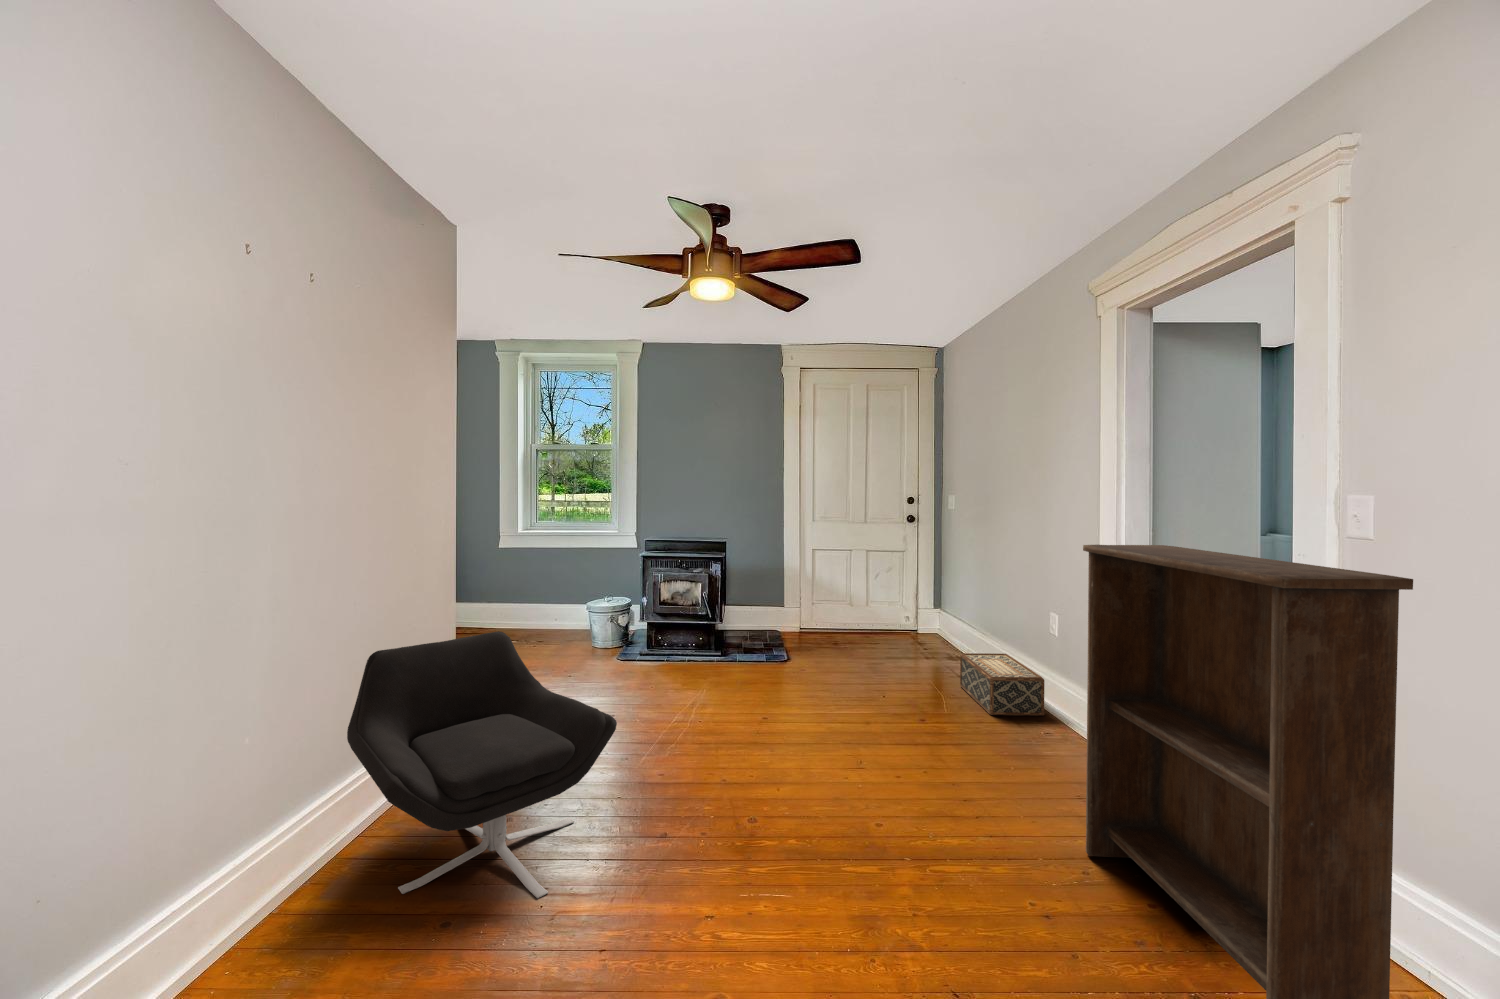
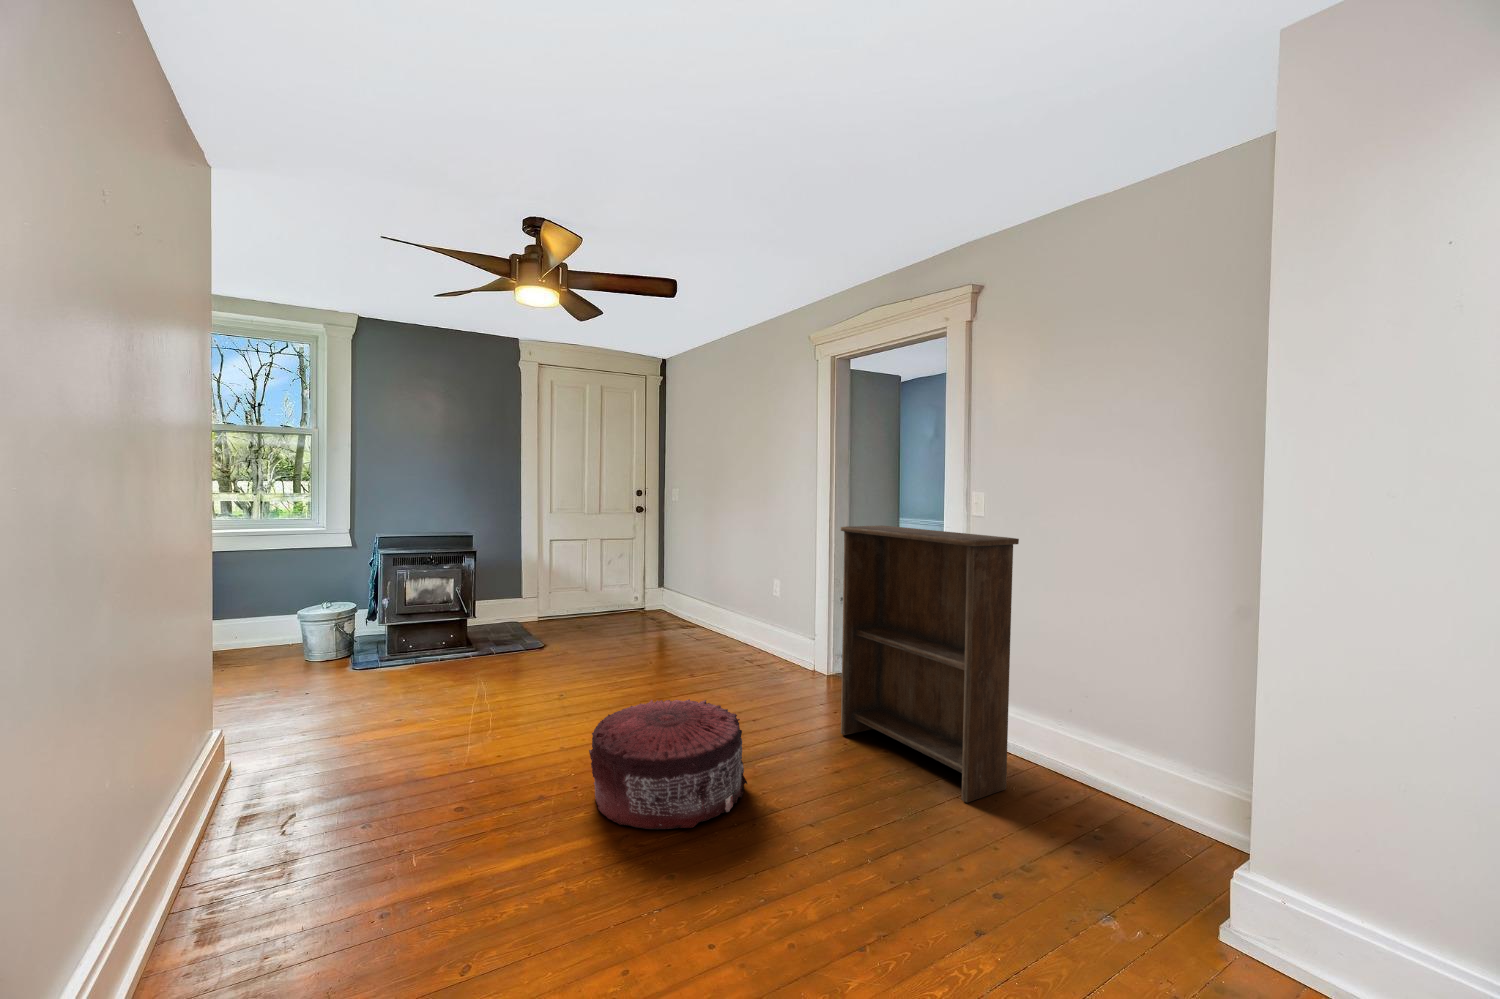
lounge chair: present [347,631,617,898] -> none [183,637,495,909]
woven basket: present [960,653,1044,715] -> none [705,616,774,663]
pouf: none [701,748,895,936] -> present [589,699,747,829]

